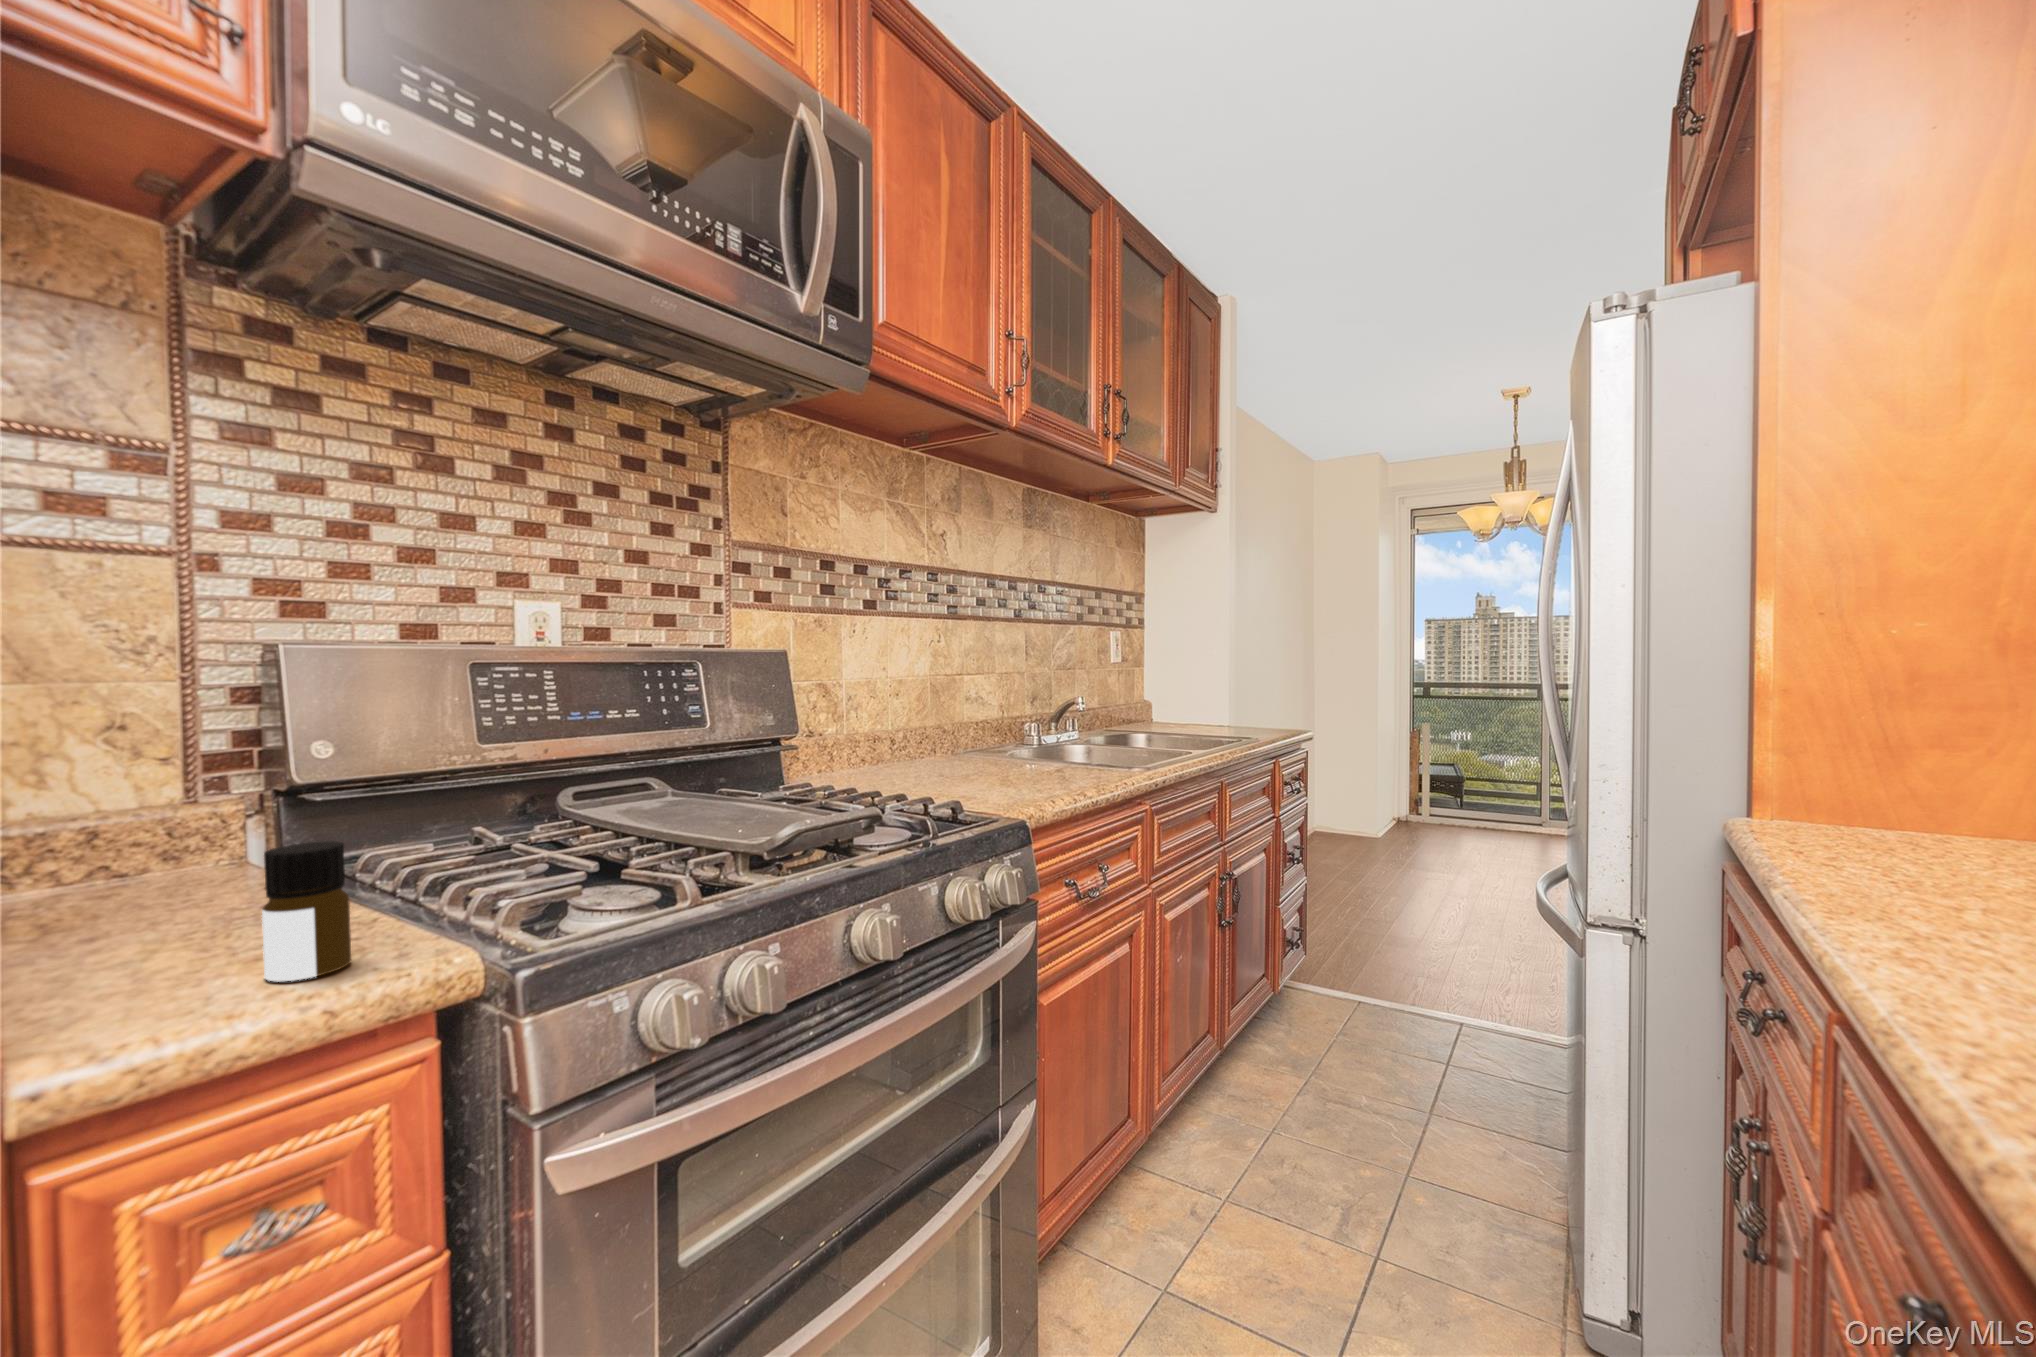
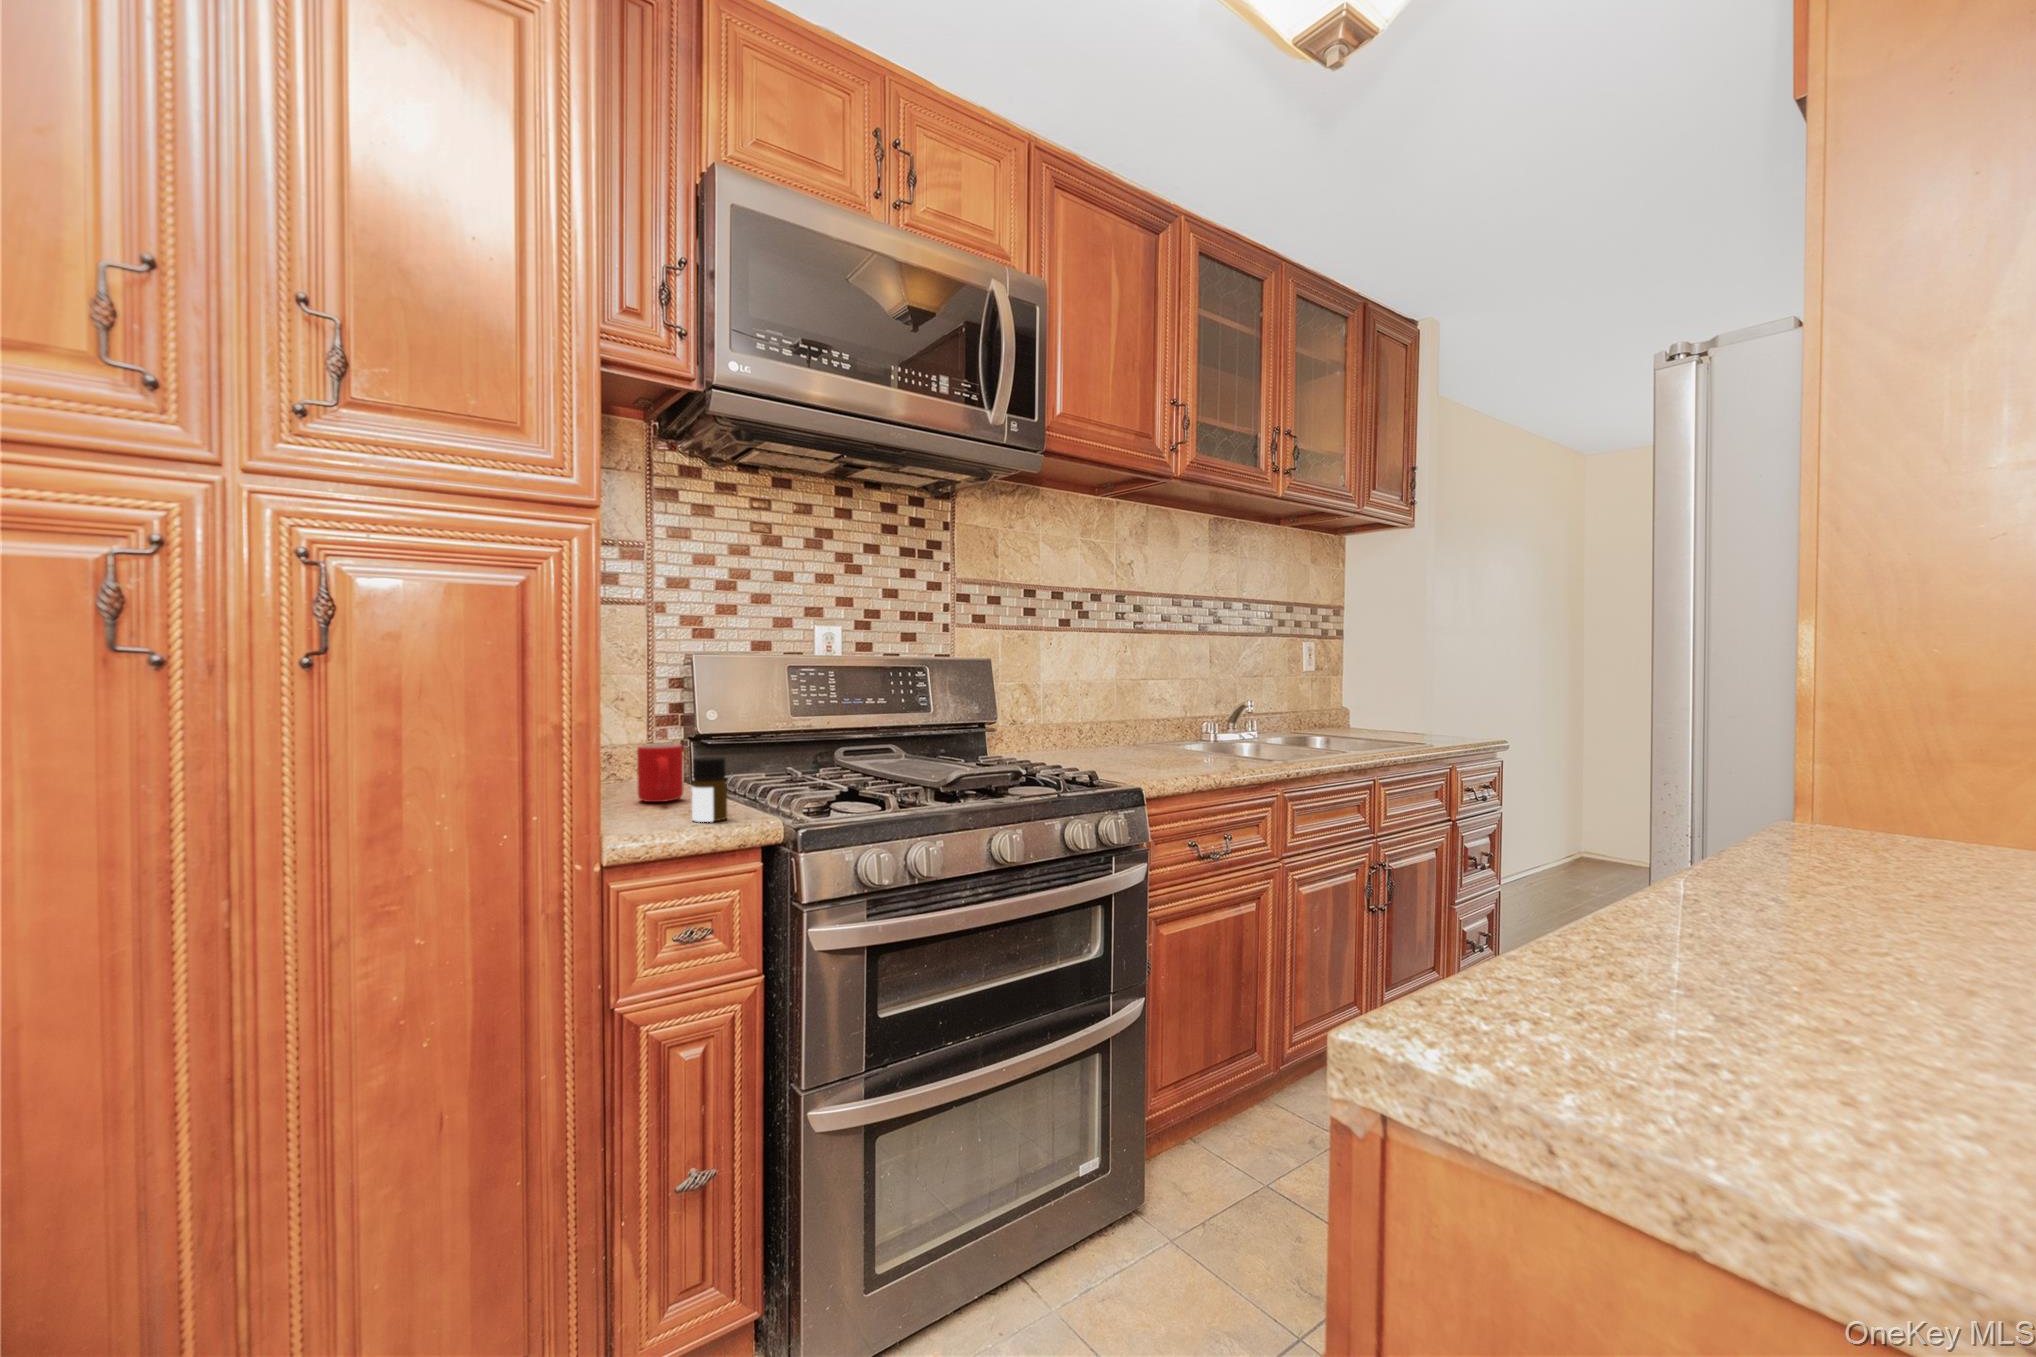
mug: none [138,812,255,933] -> present [637,744,683,802]

